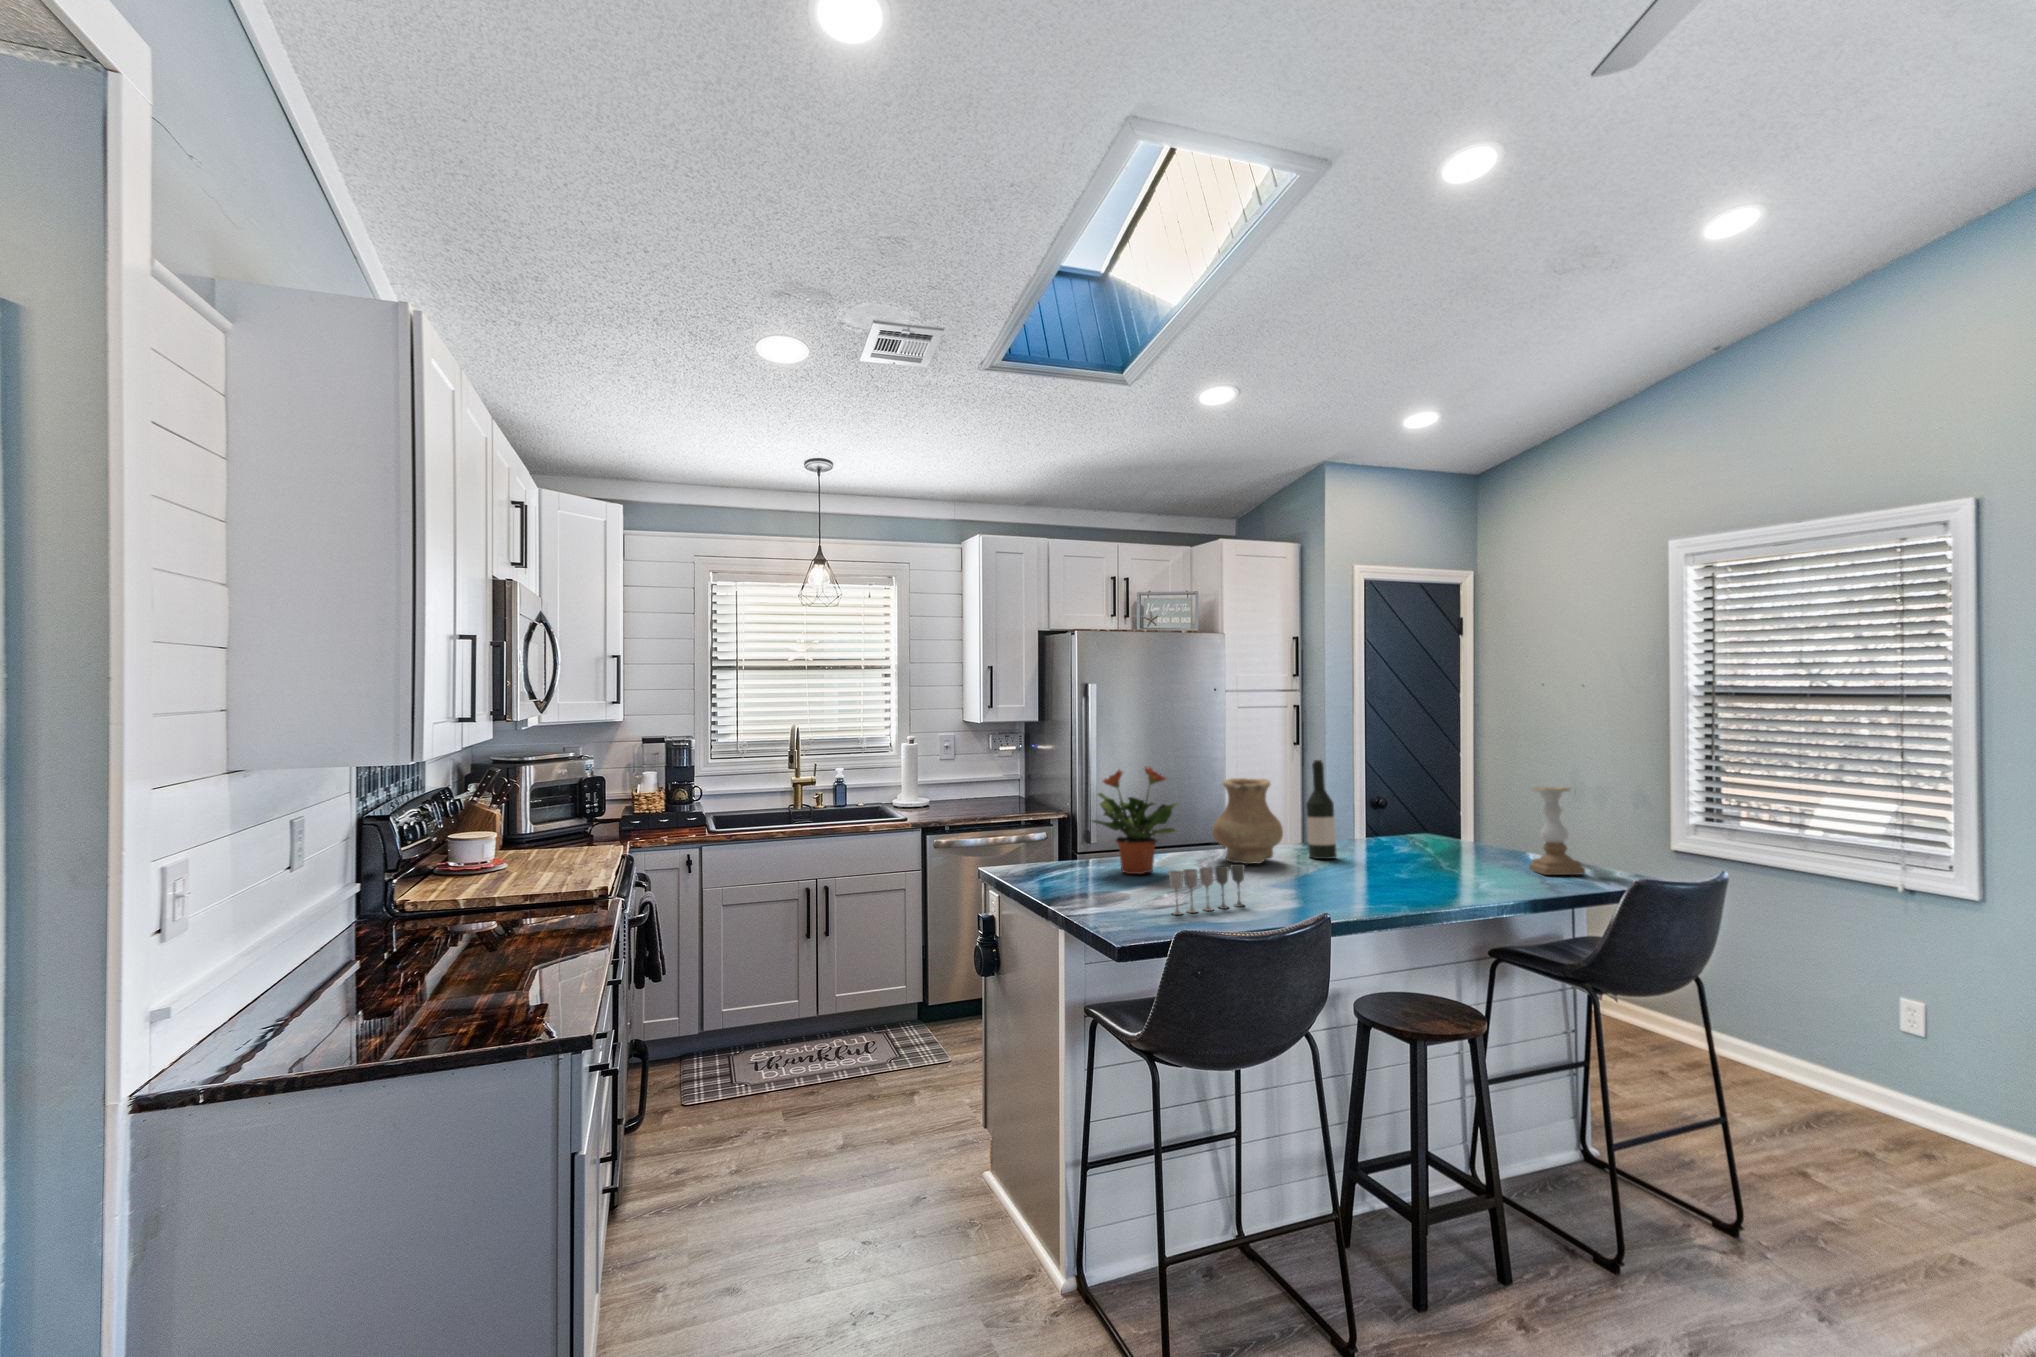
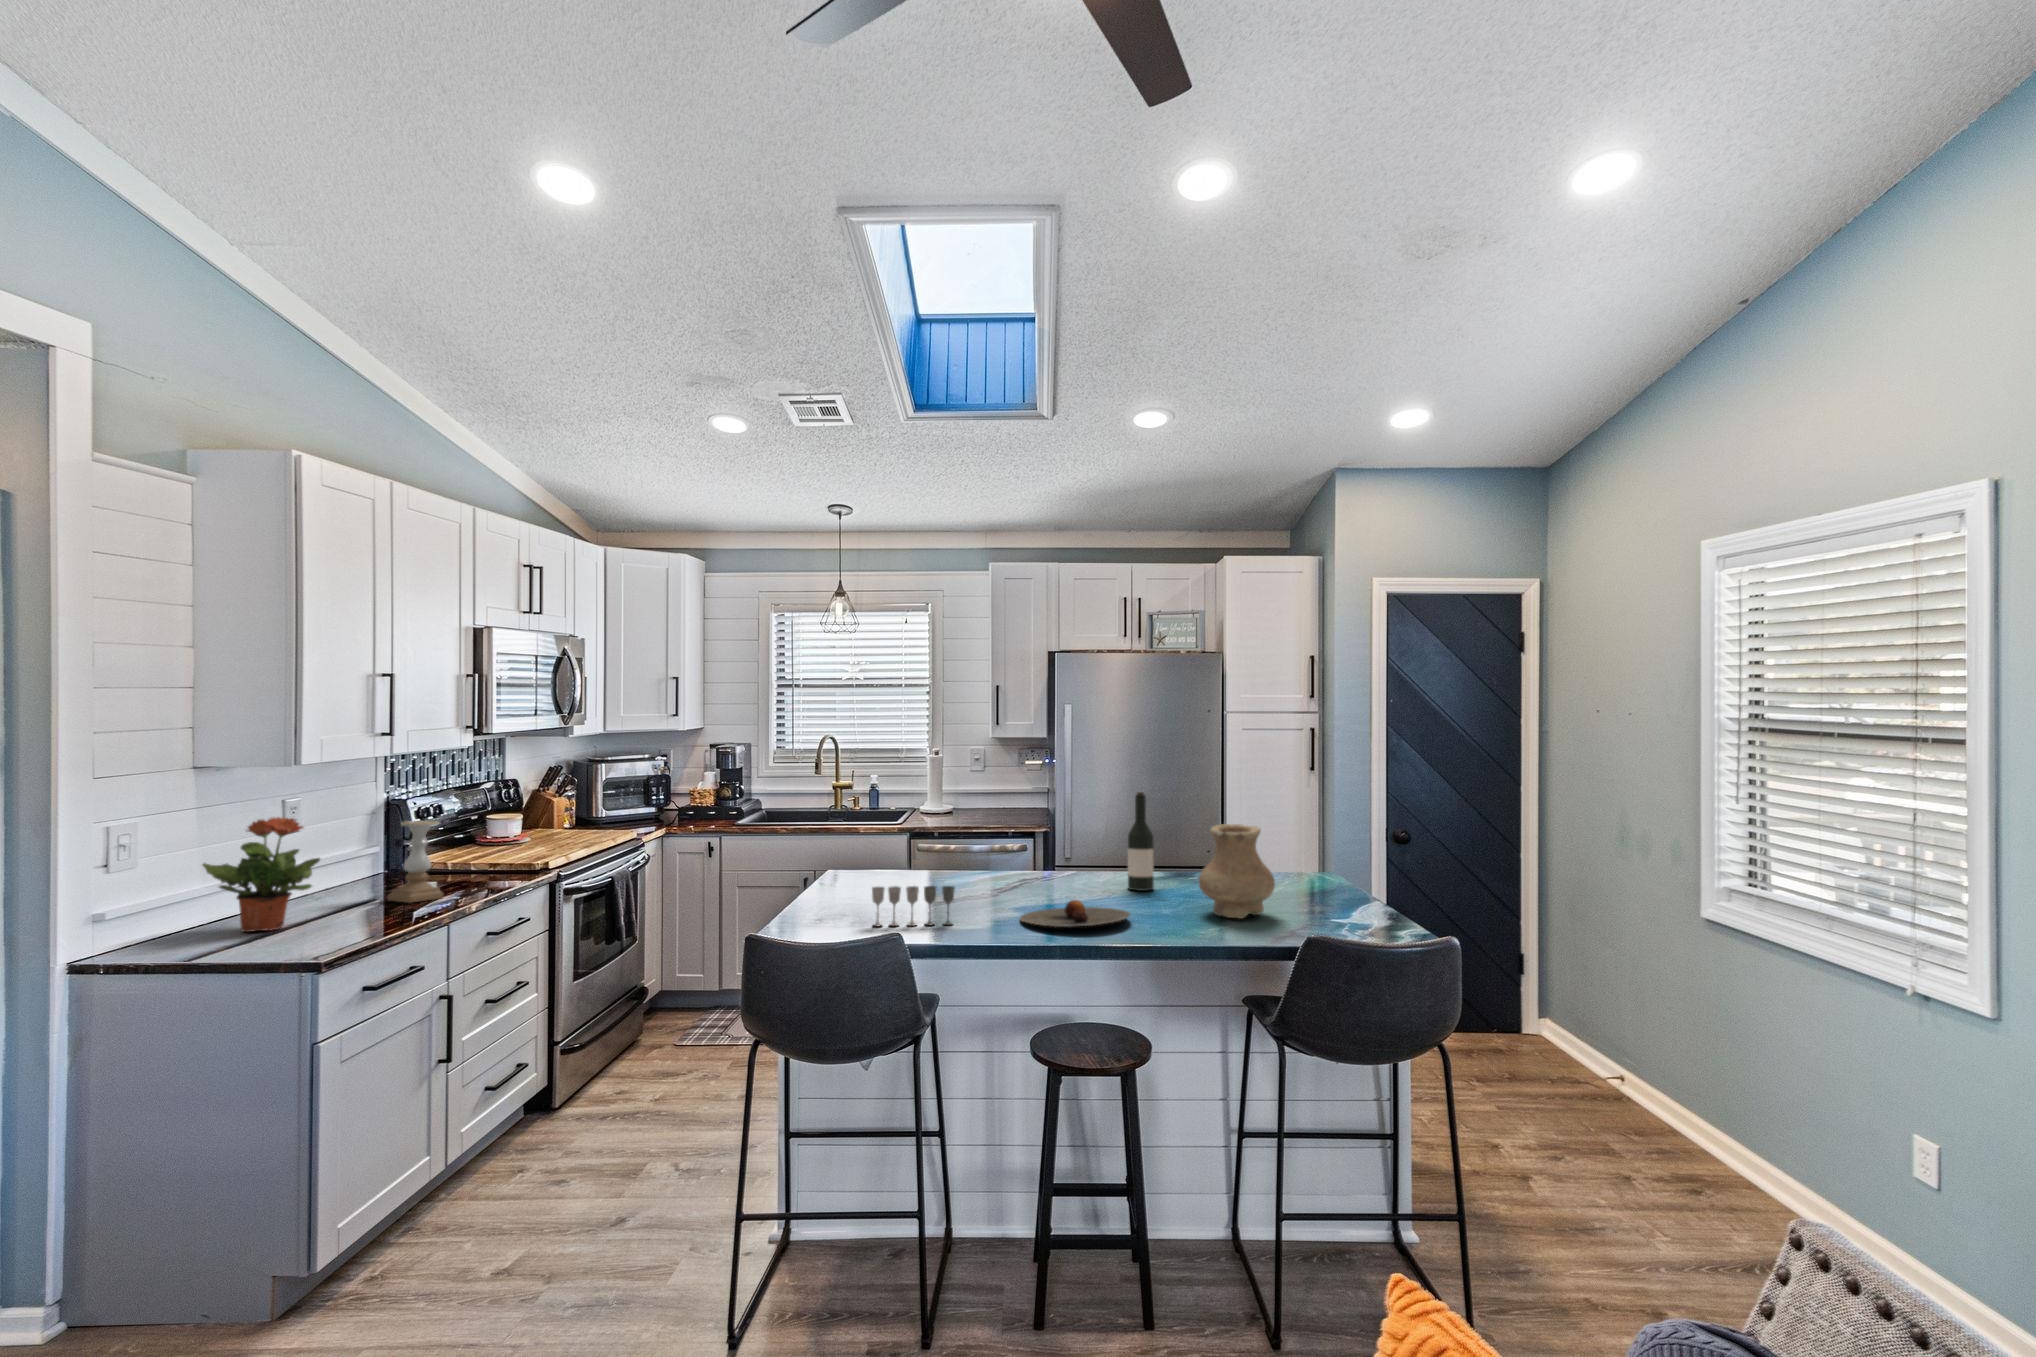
potted plant: present [1093,767,1177,874] -> present [203,817,320,932]
vase: present [1212,778,1283,864] -> present [1199,824,1275,919]
candle holder: present [1529,787,1586,875] -> present [387,821,443,903]
plate: none [1286,869,1406,897] -> present [1020,900,1130,927]

